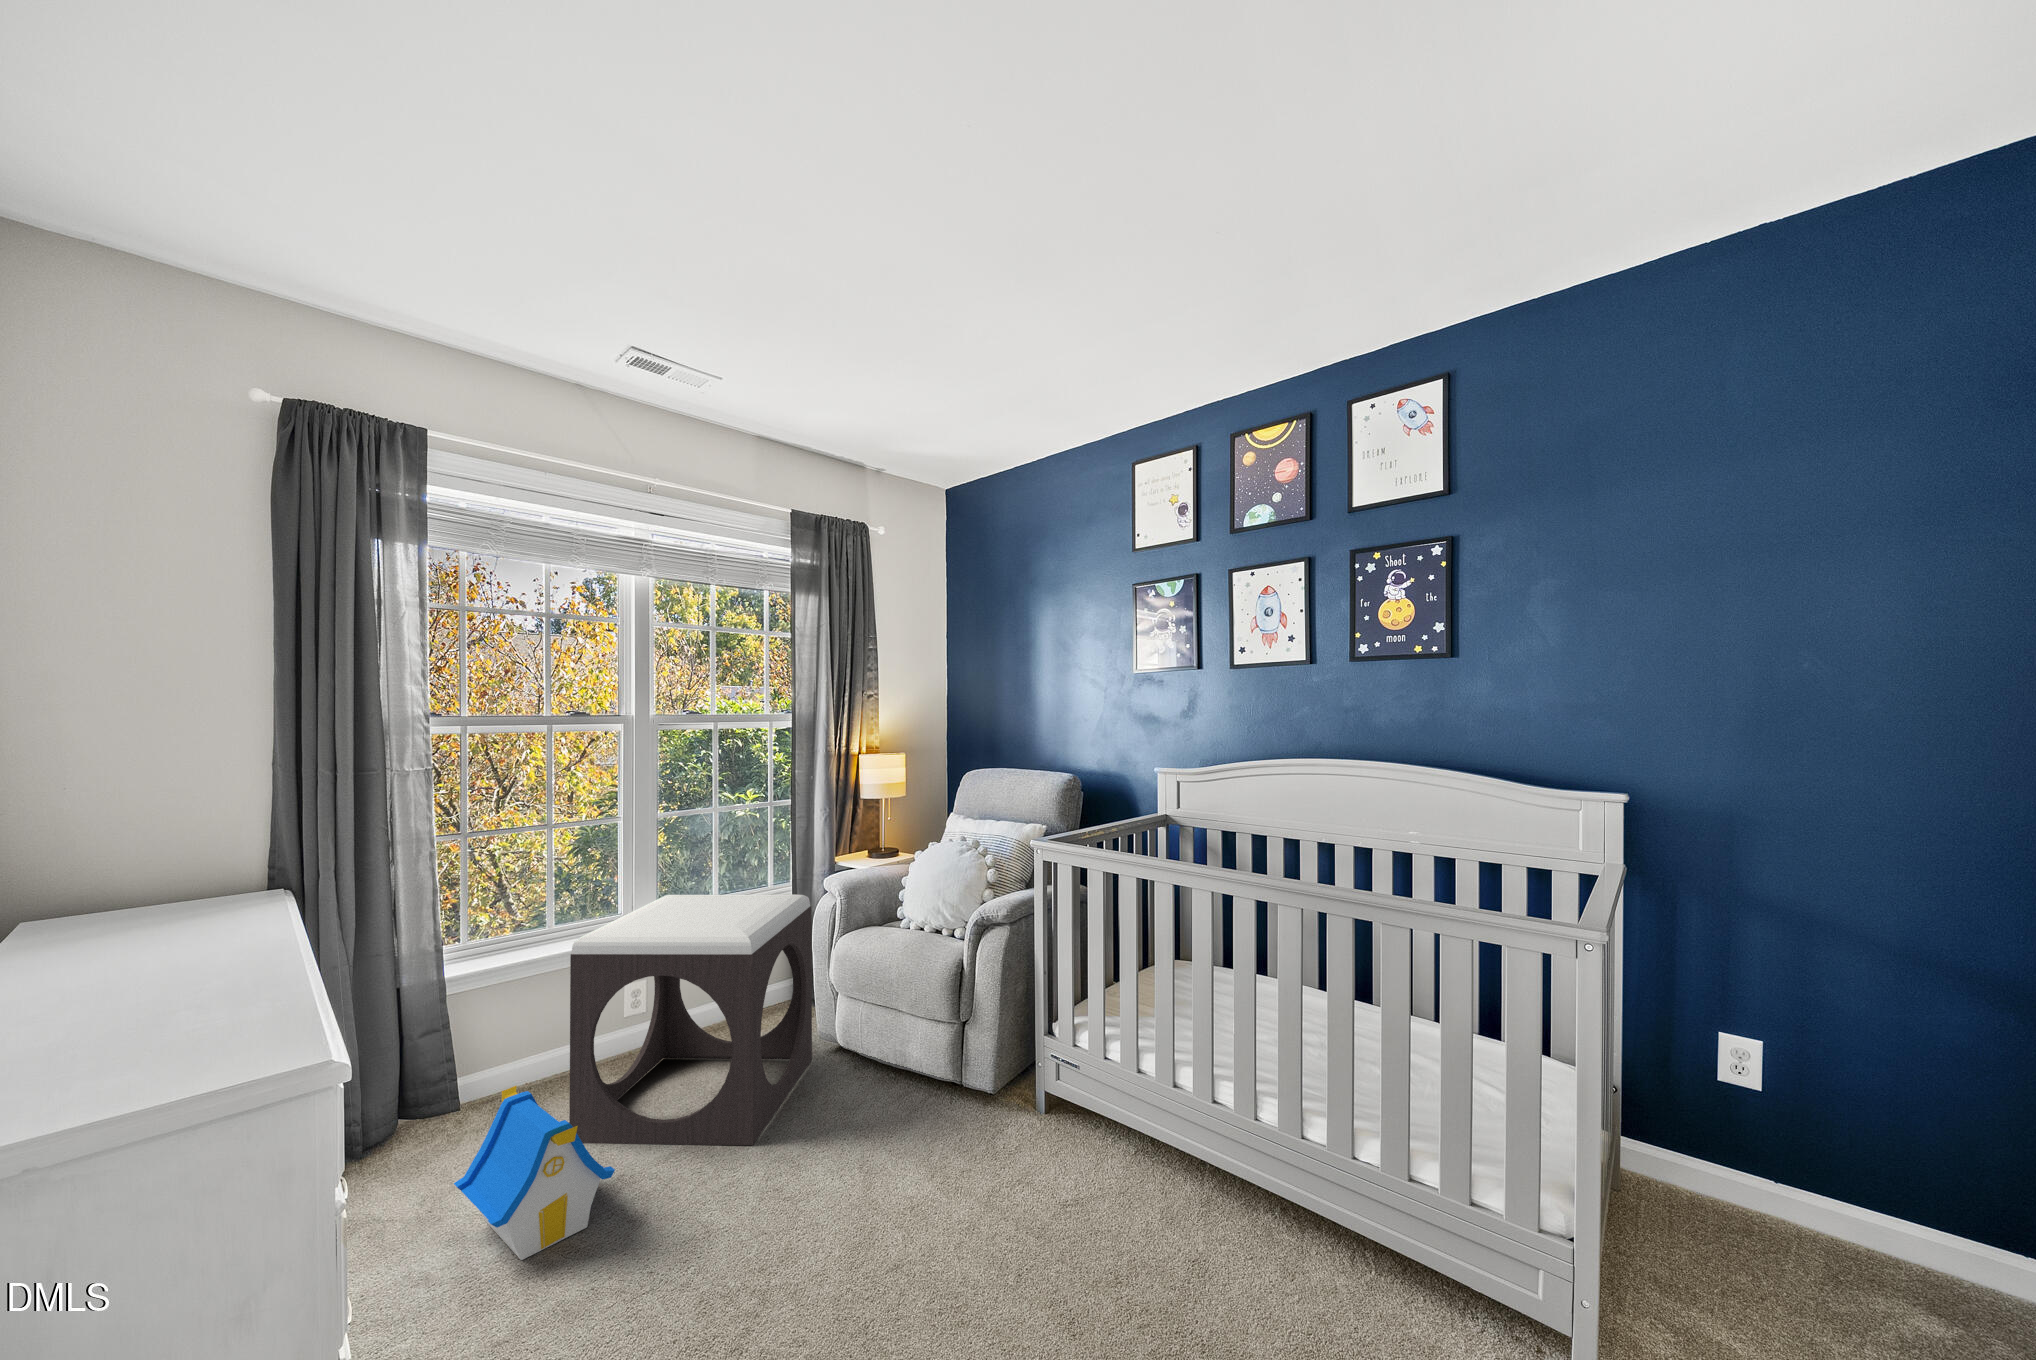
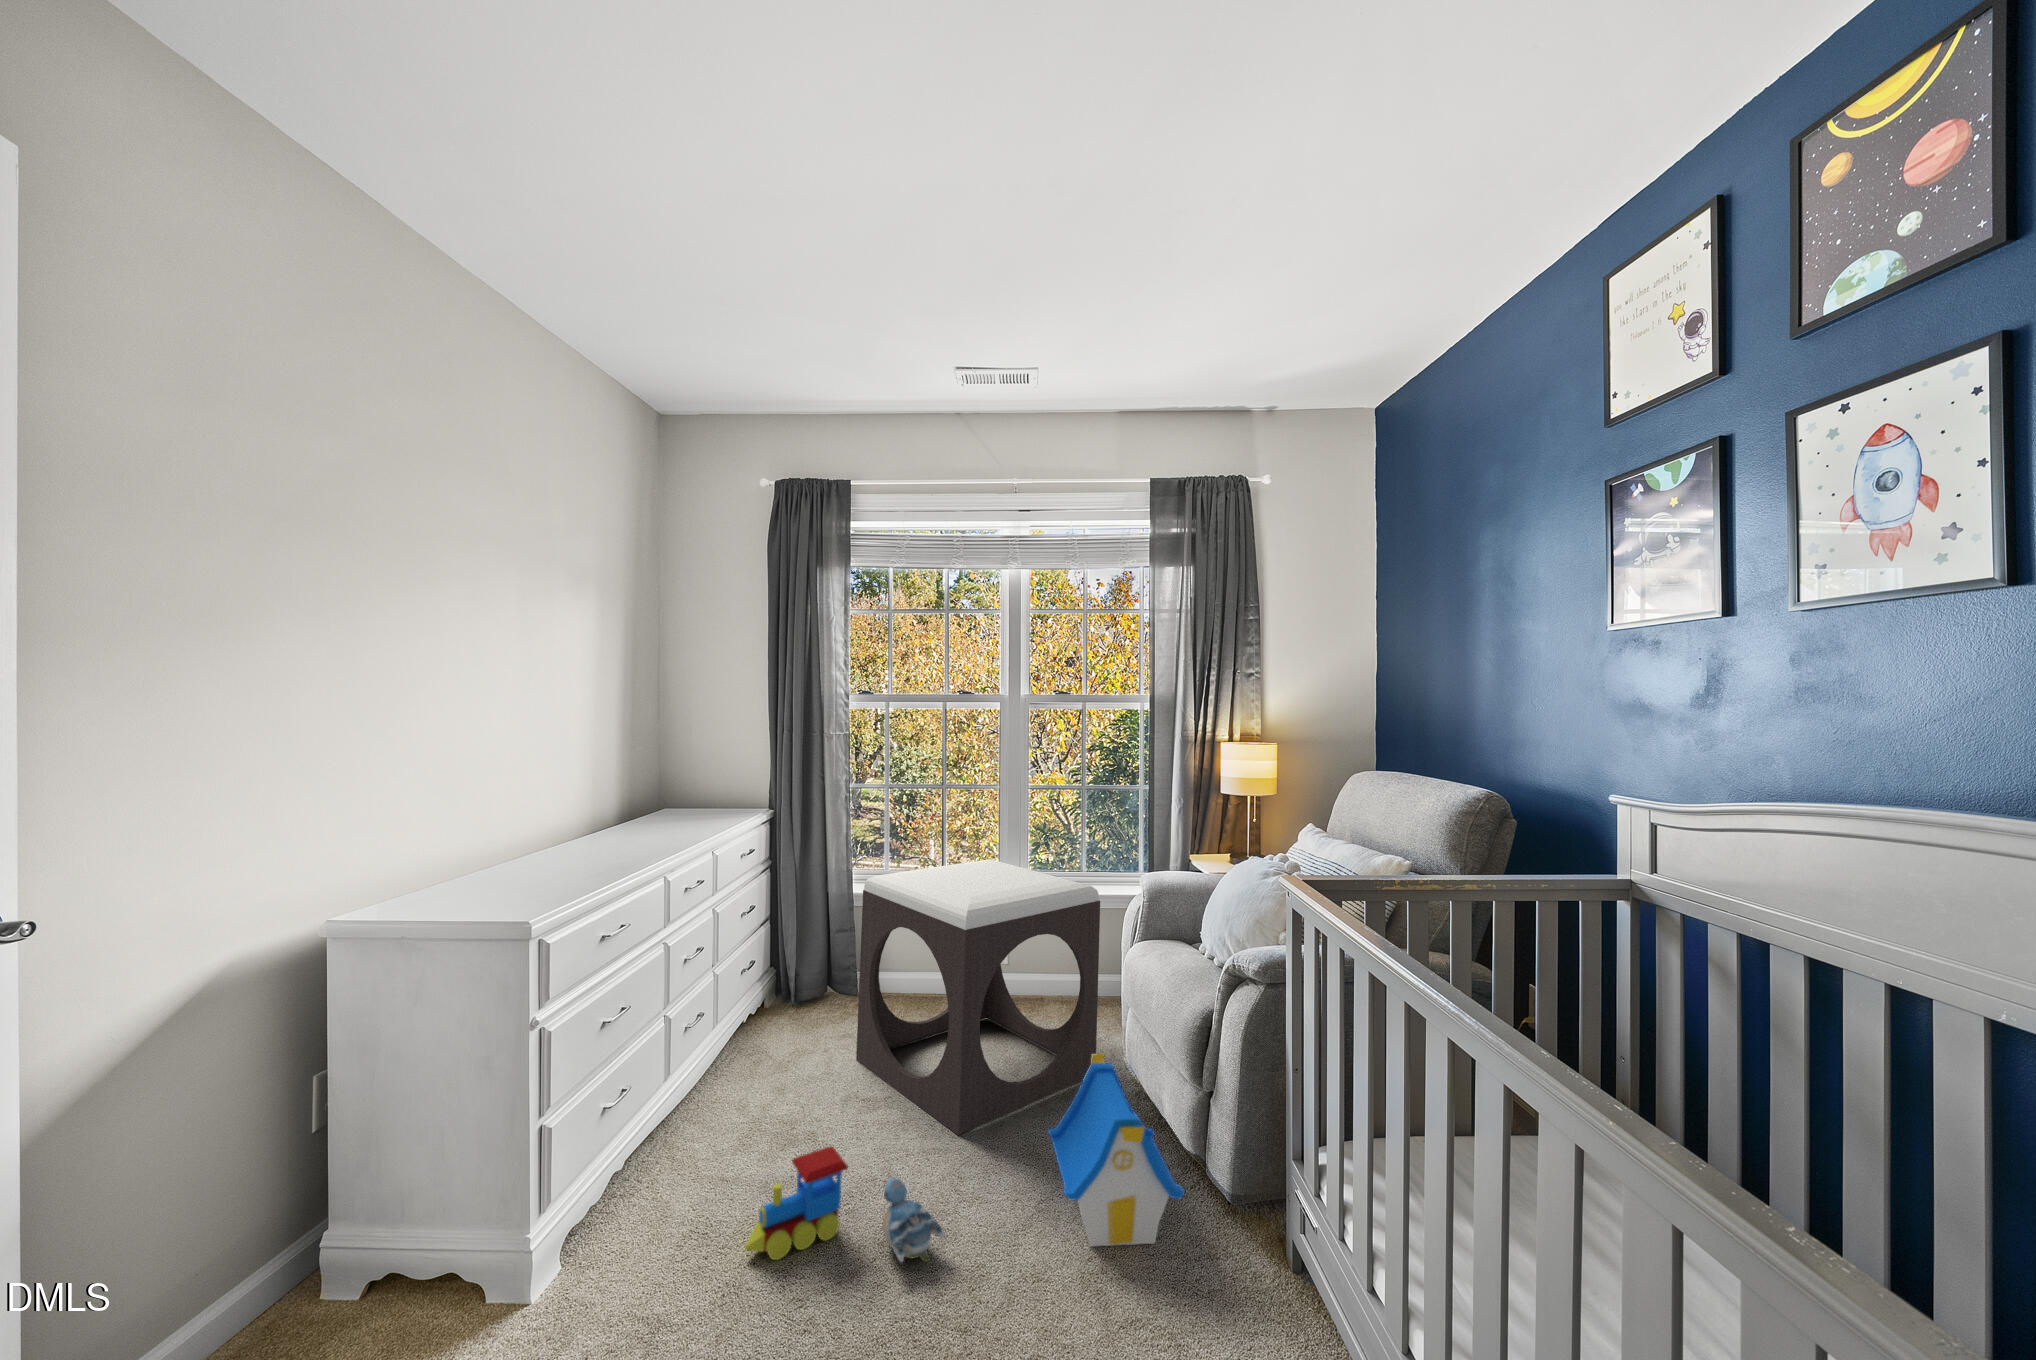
toy house: present [454,1086,615,1260] -> present [1048,1053,1184,1247]
plush toy: none [772,1174,842,1230] -> present [883,1177,946,1262]
toy train: none [667,1181,744,1302] -> present [745,1146,848,1260]

